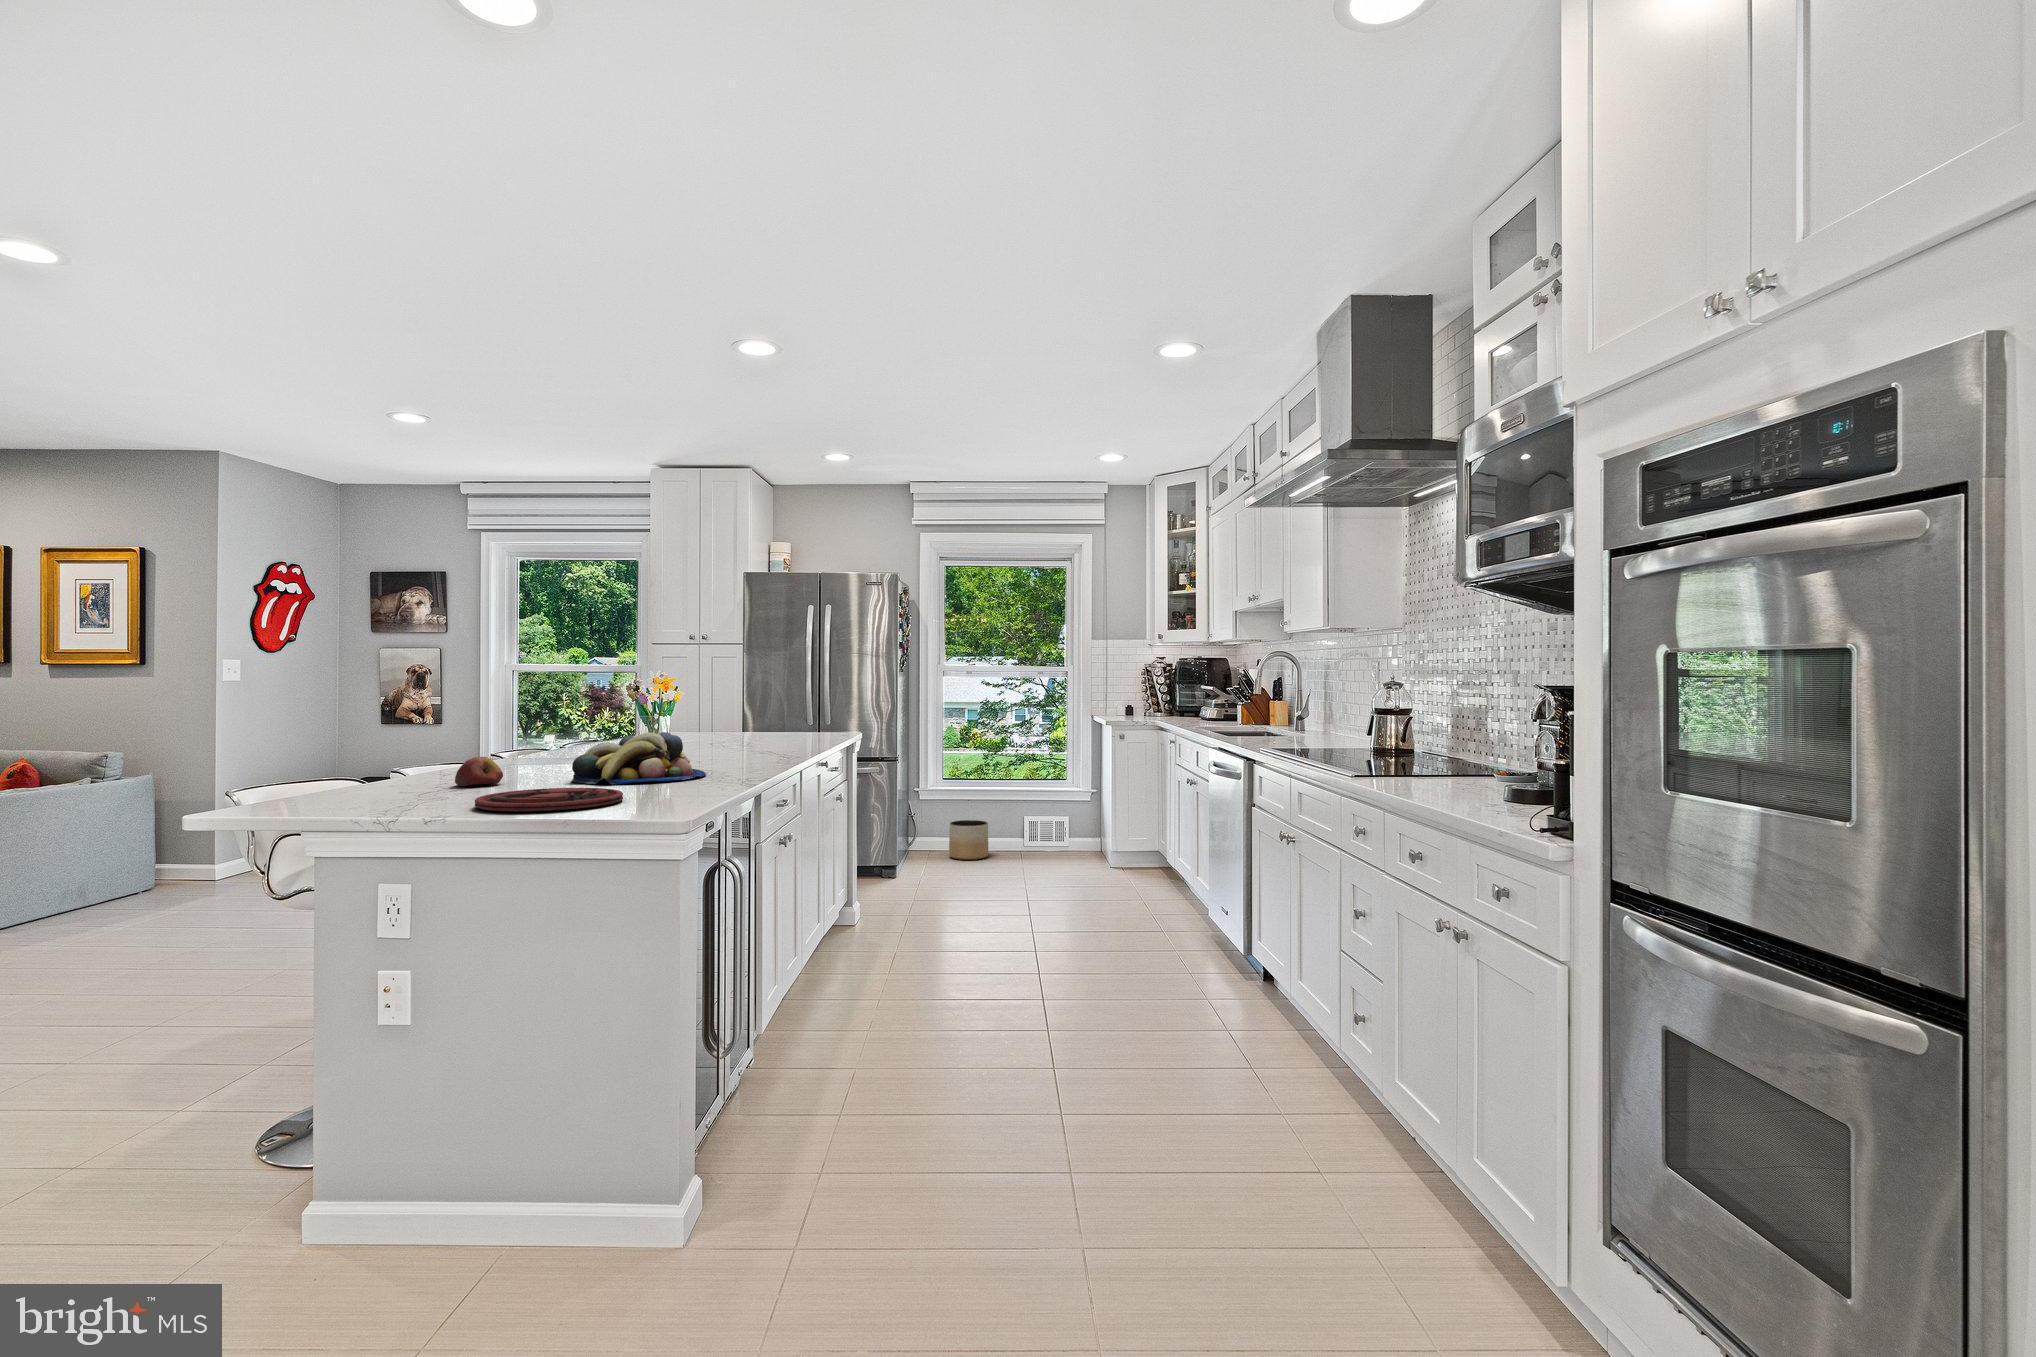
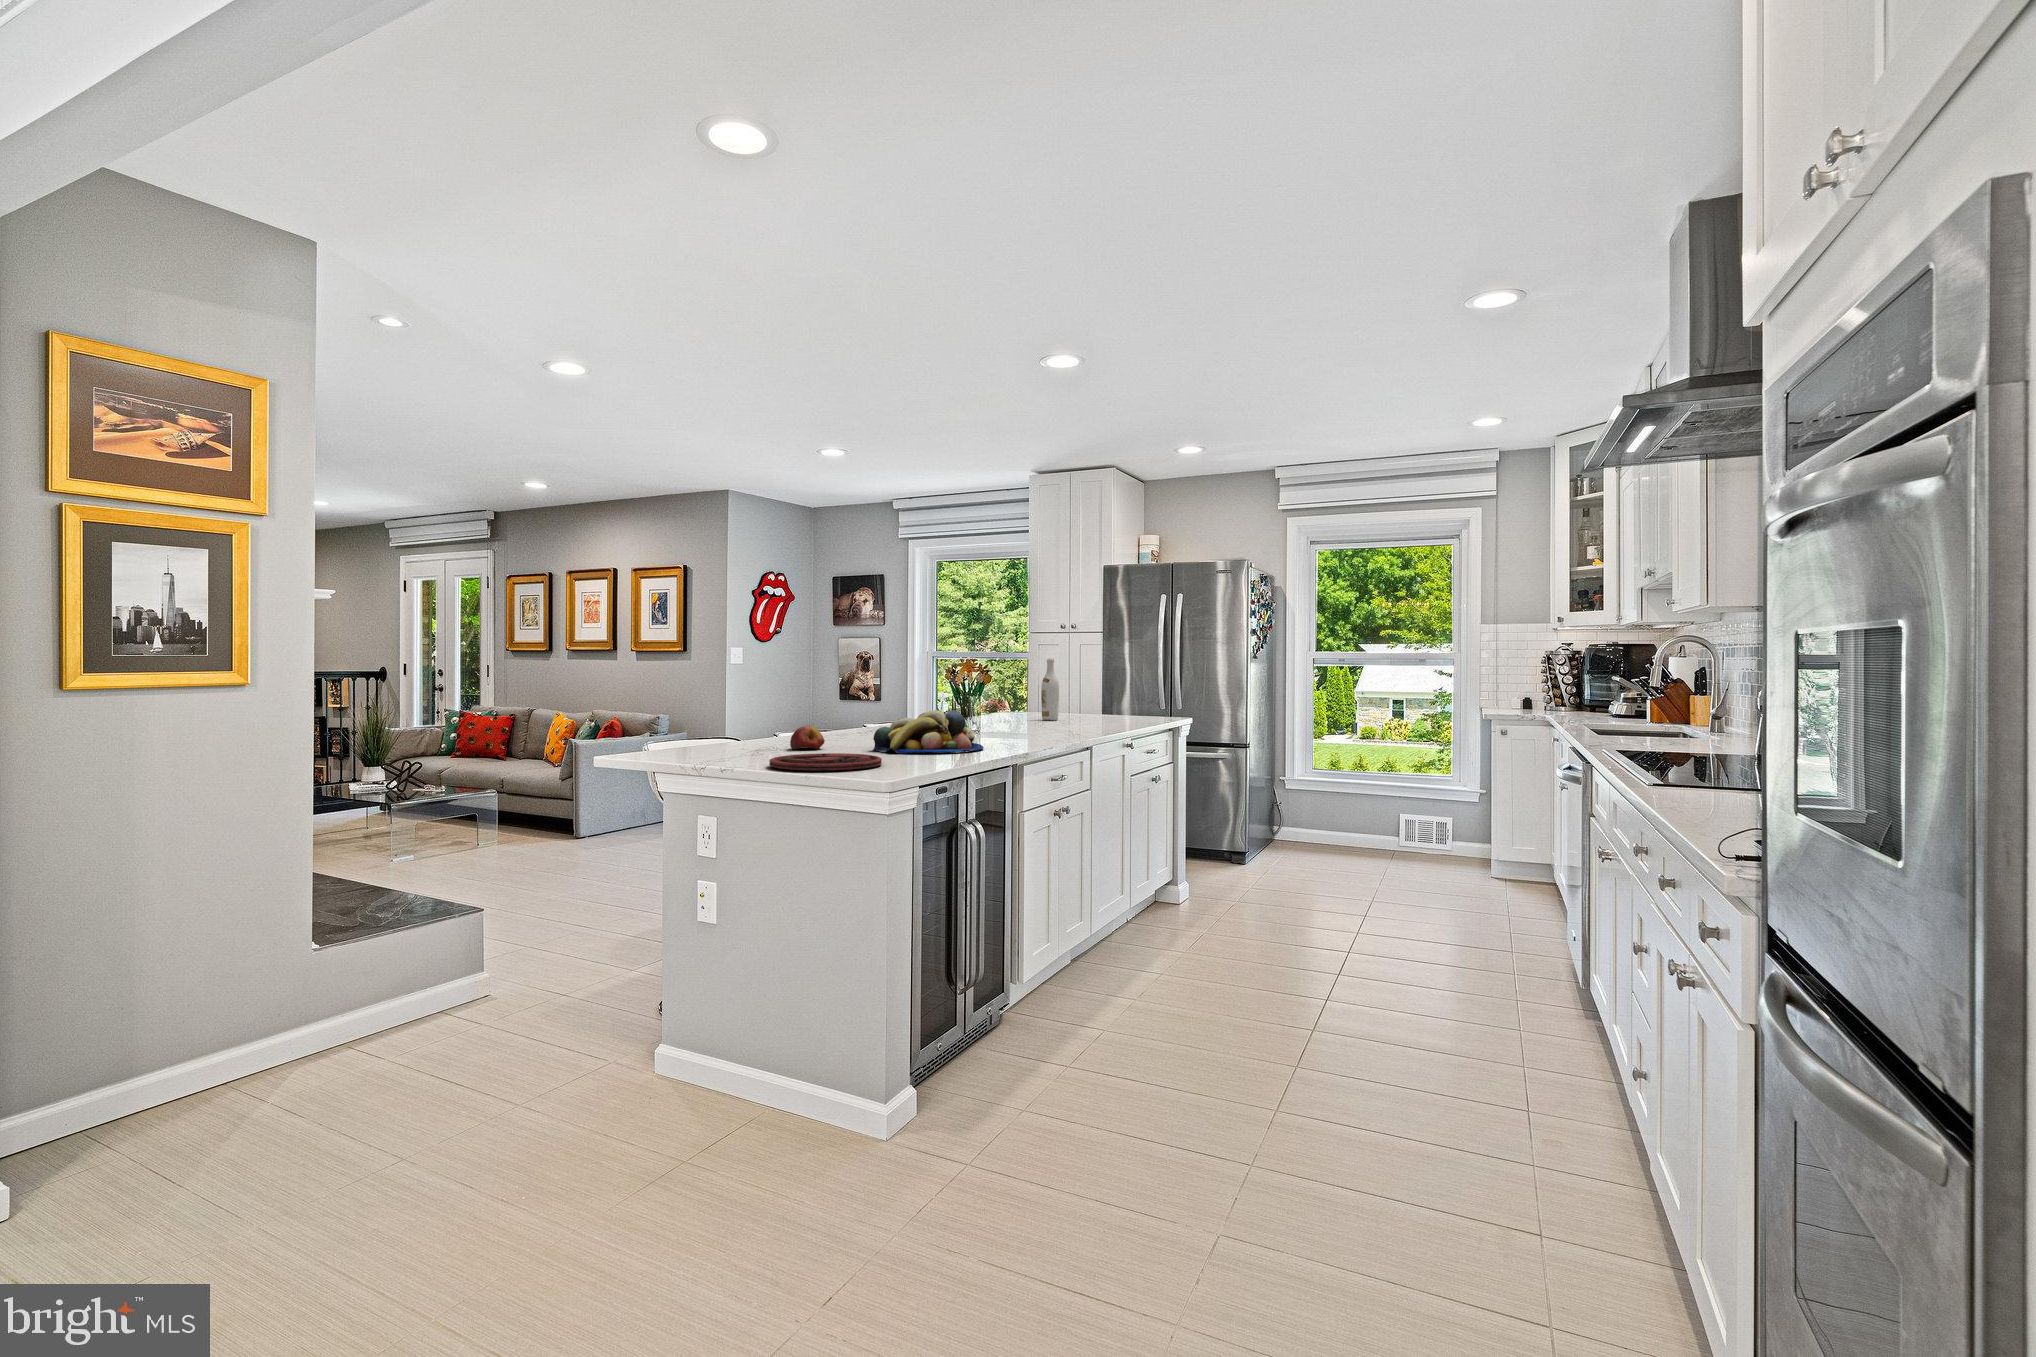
wine bottle: none [701,672,721,740] -> present [1041,658,1059,720]
planter: present [949,820,988,860] -> none [1312,813,1355,855]

